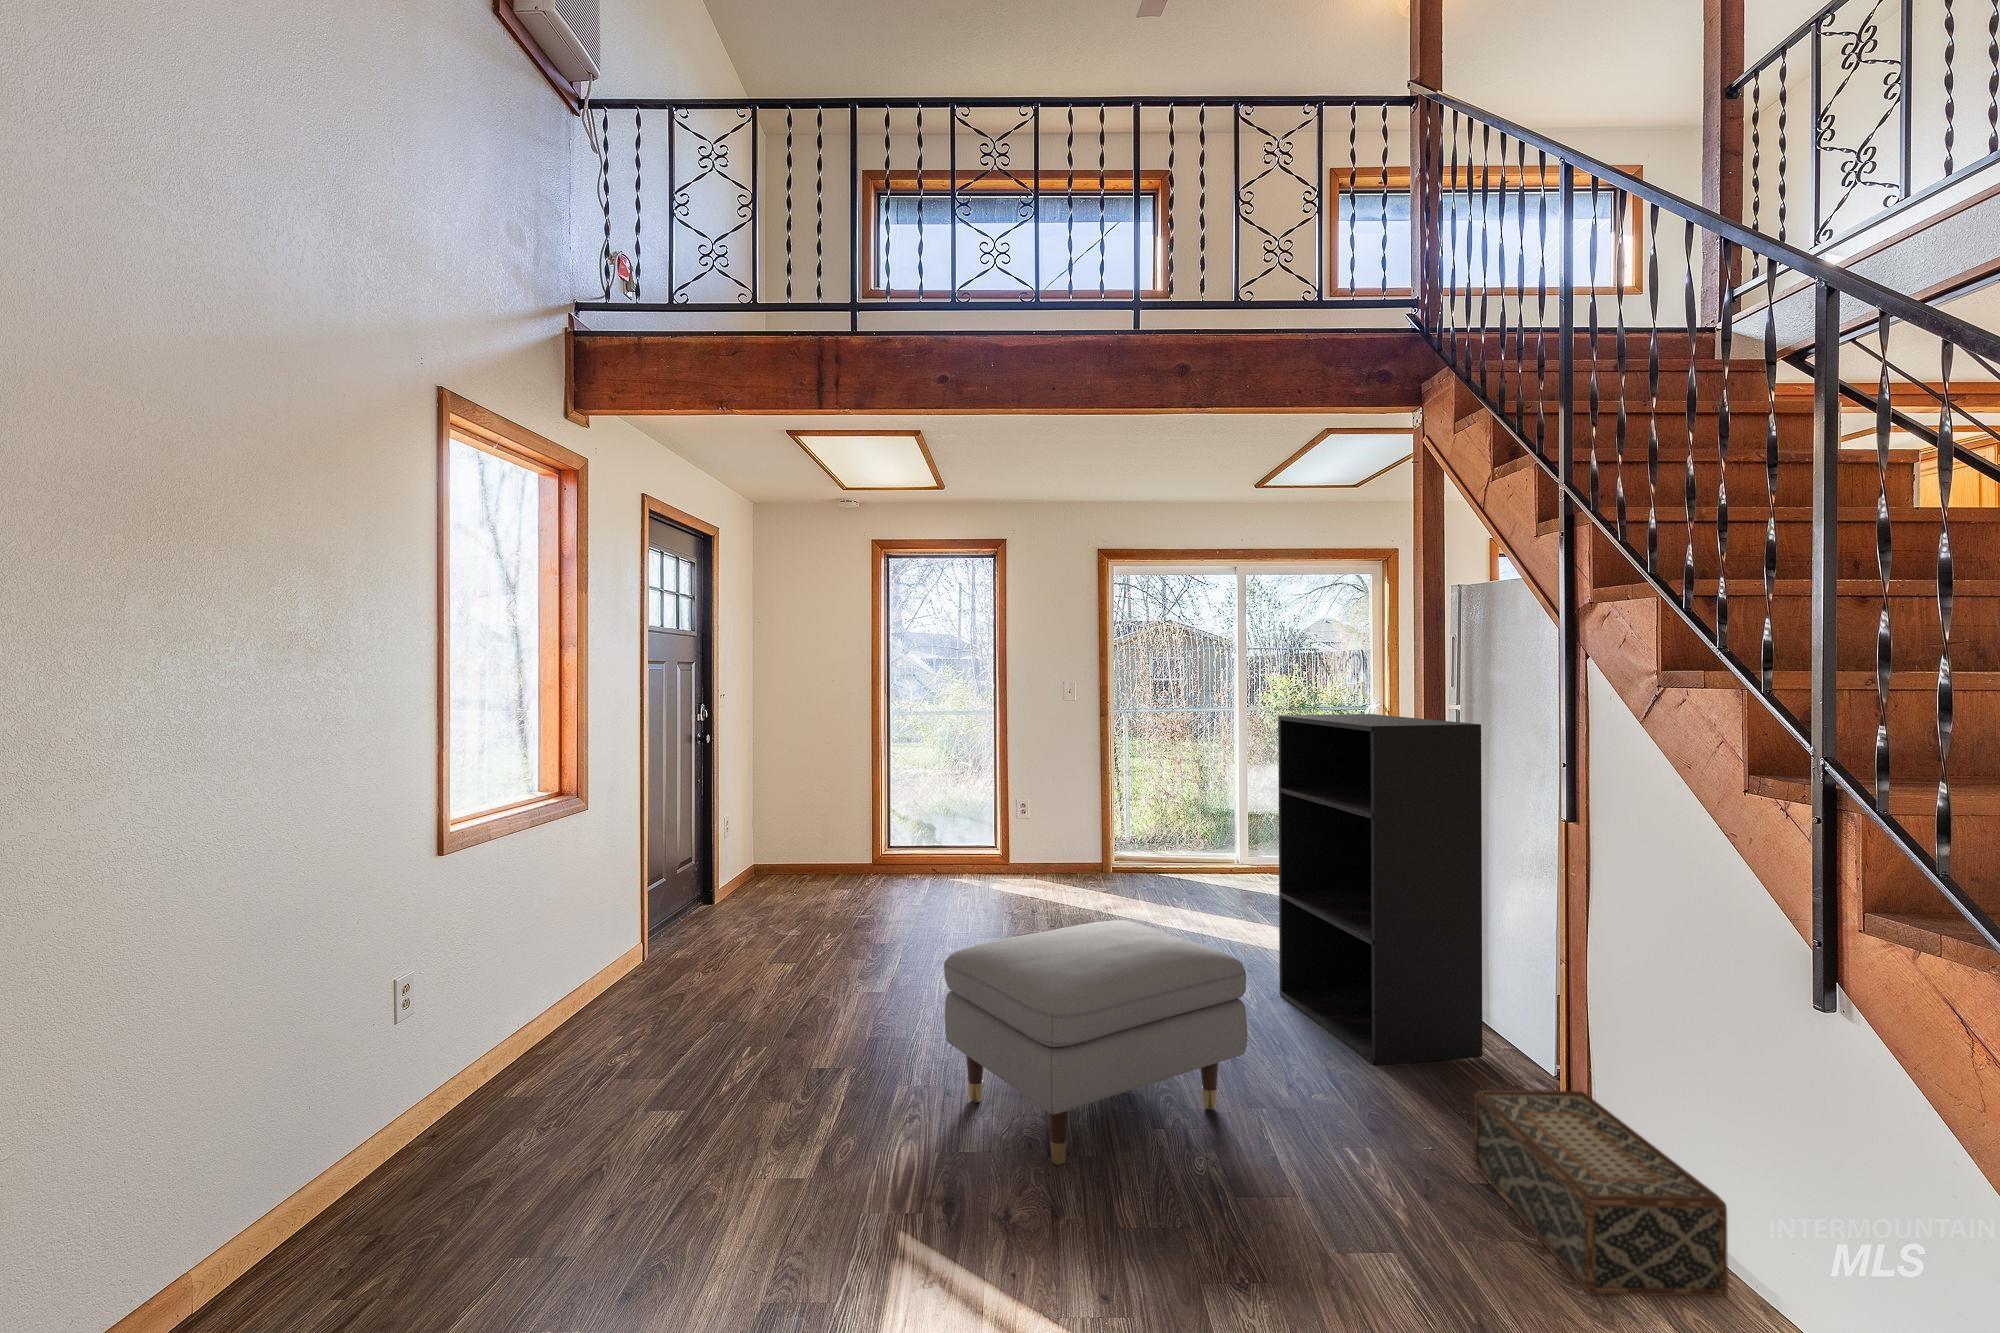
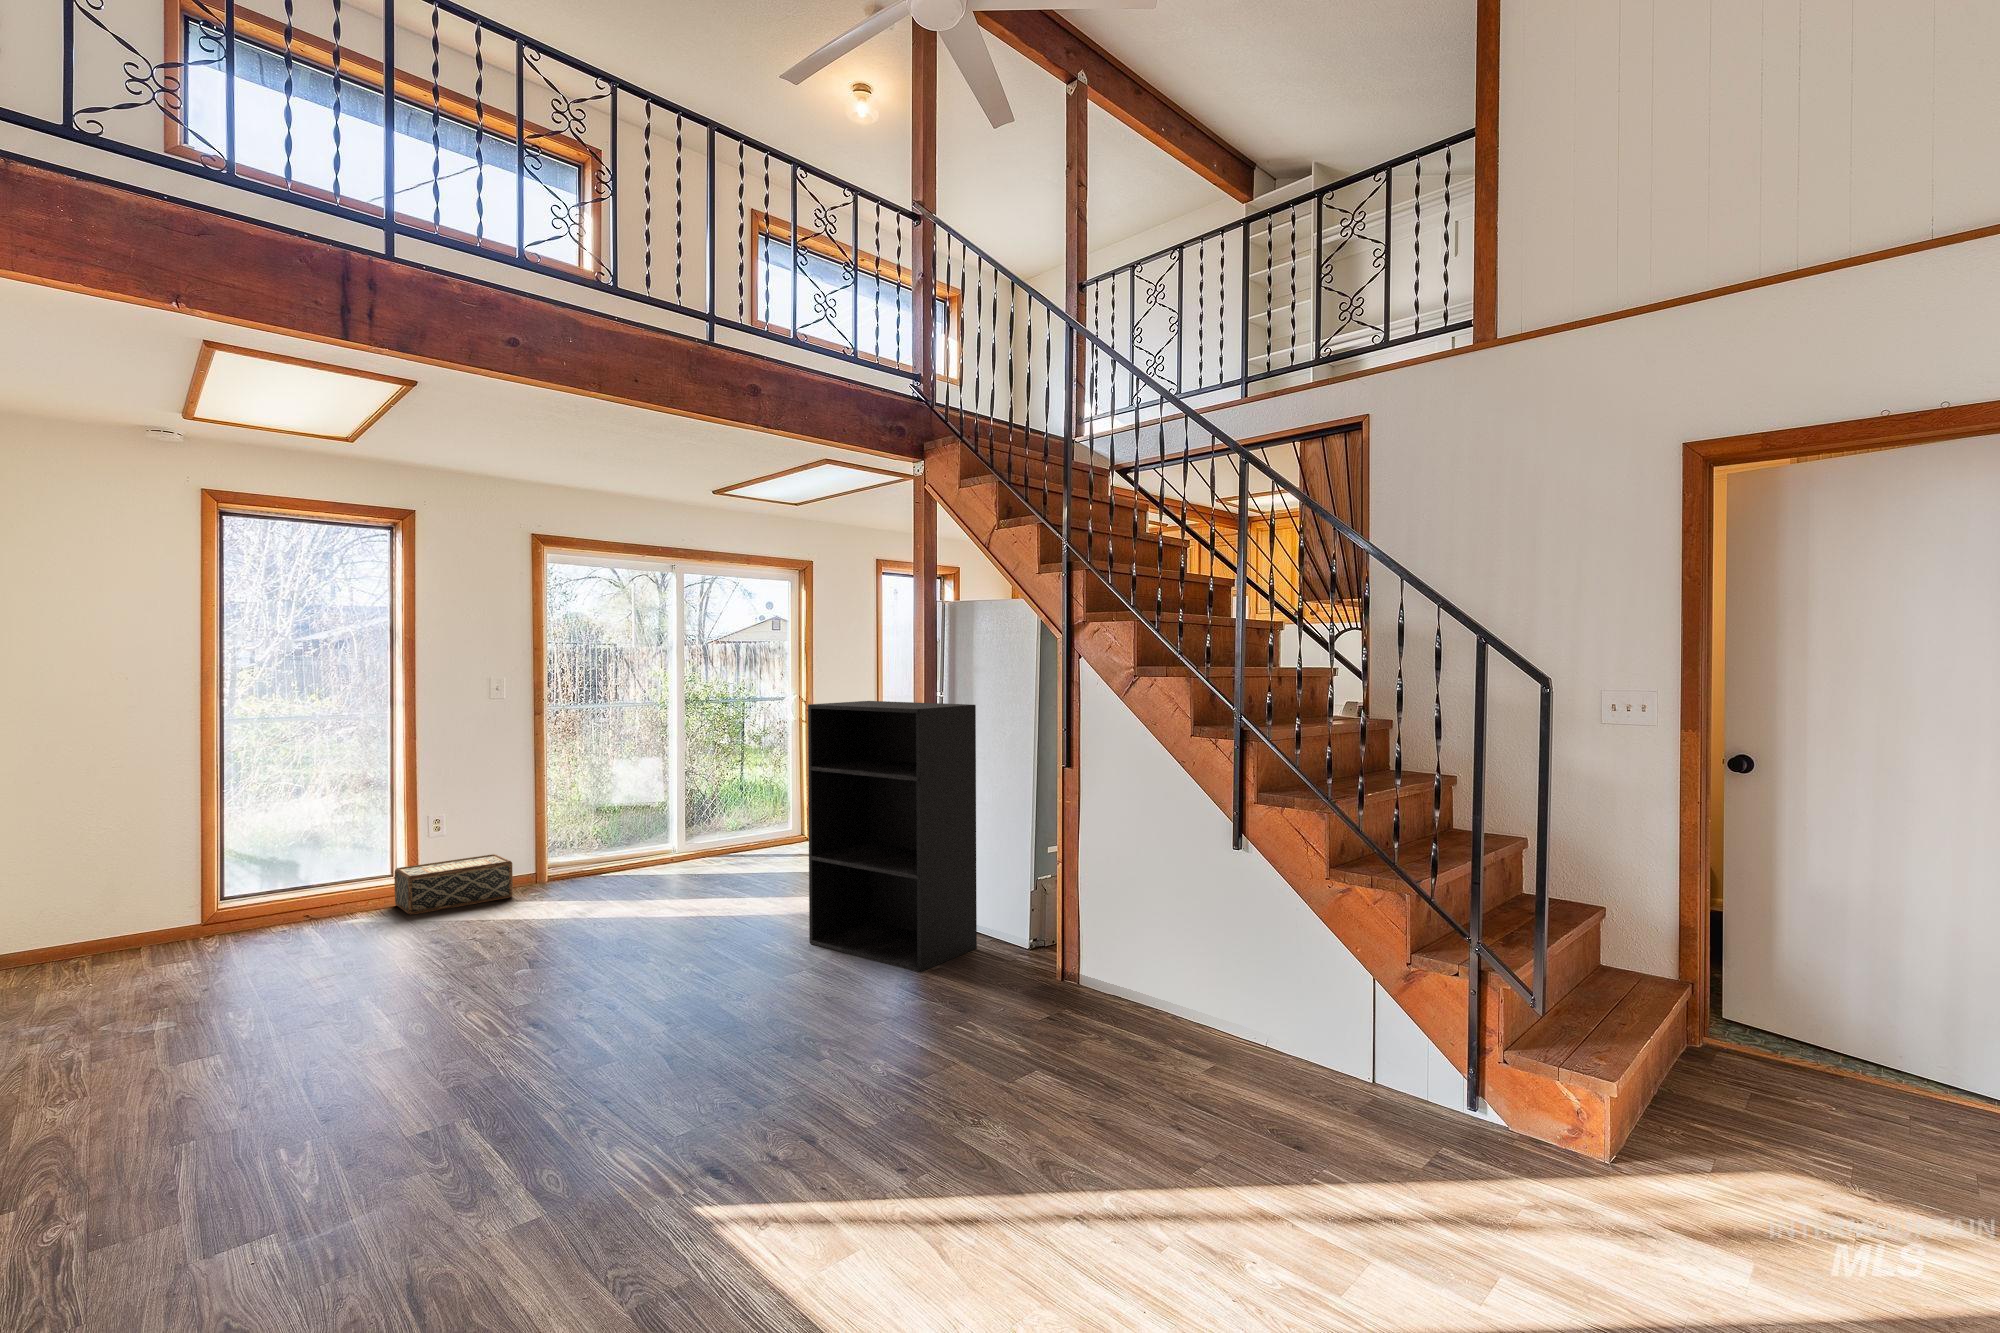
ottoman: present [944,920,1247,1165] -> none [608,896,870,1111]
woven basket: present [1474,1090,1728,1297] -> present [394,854,513,915]

